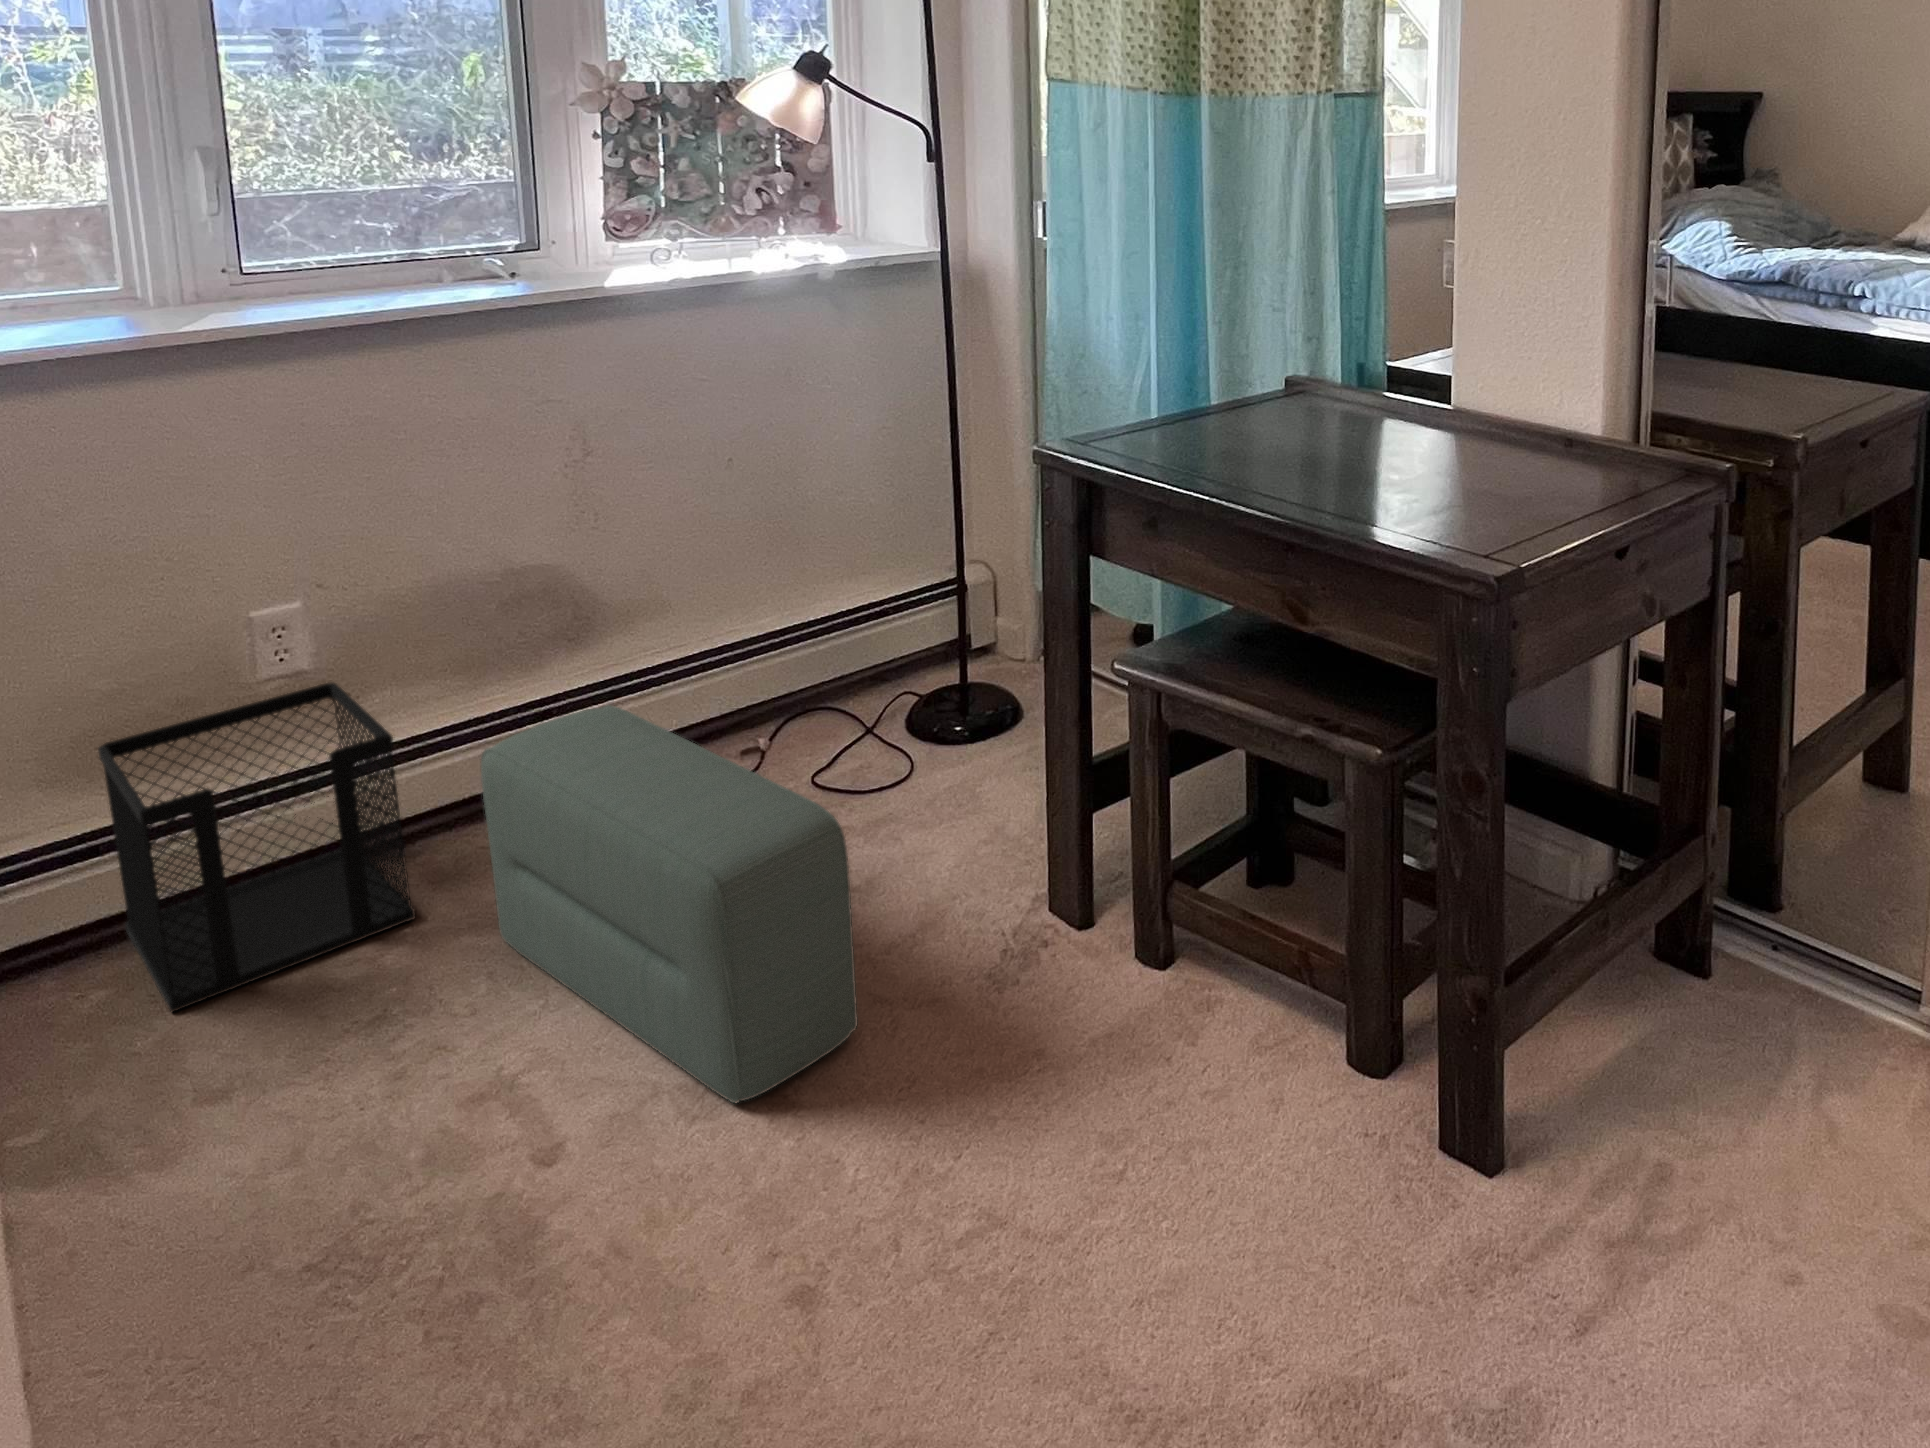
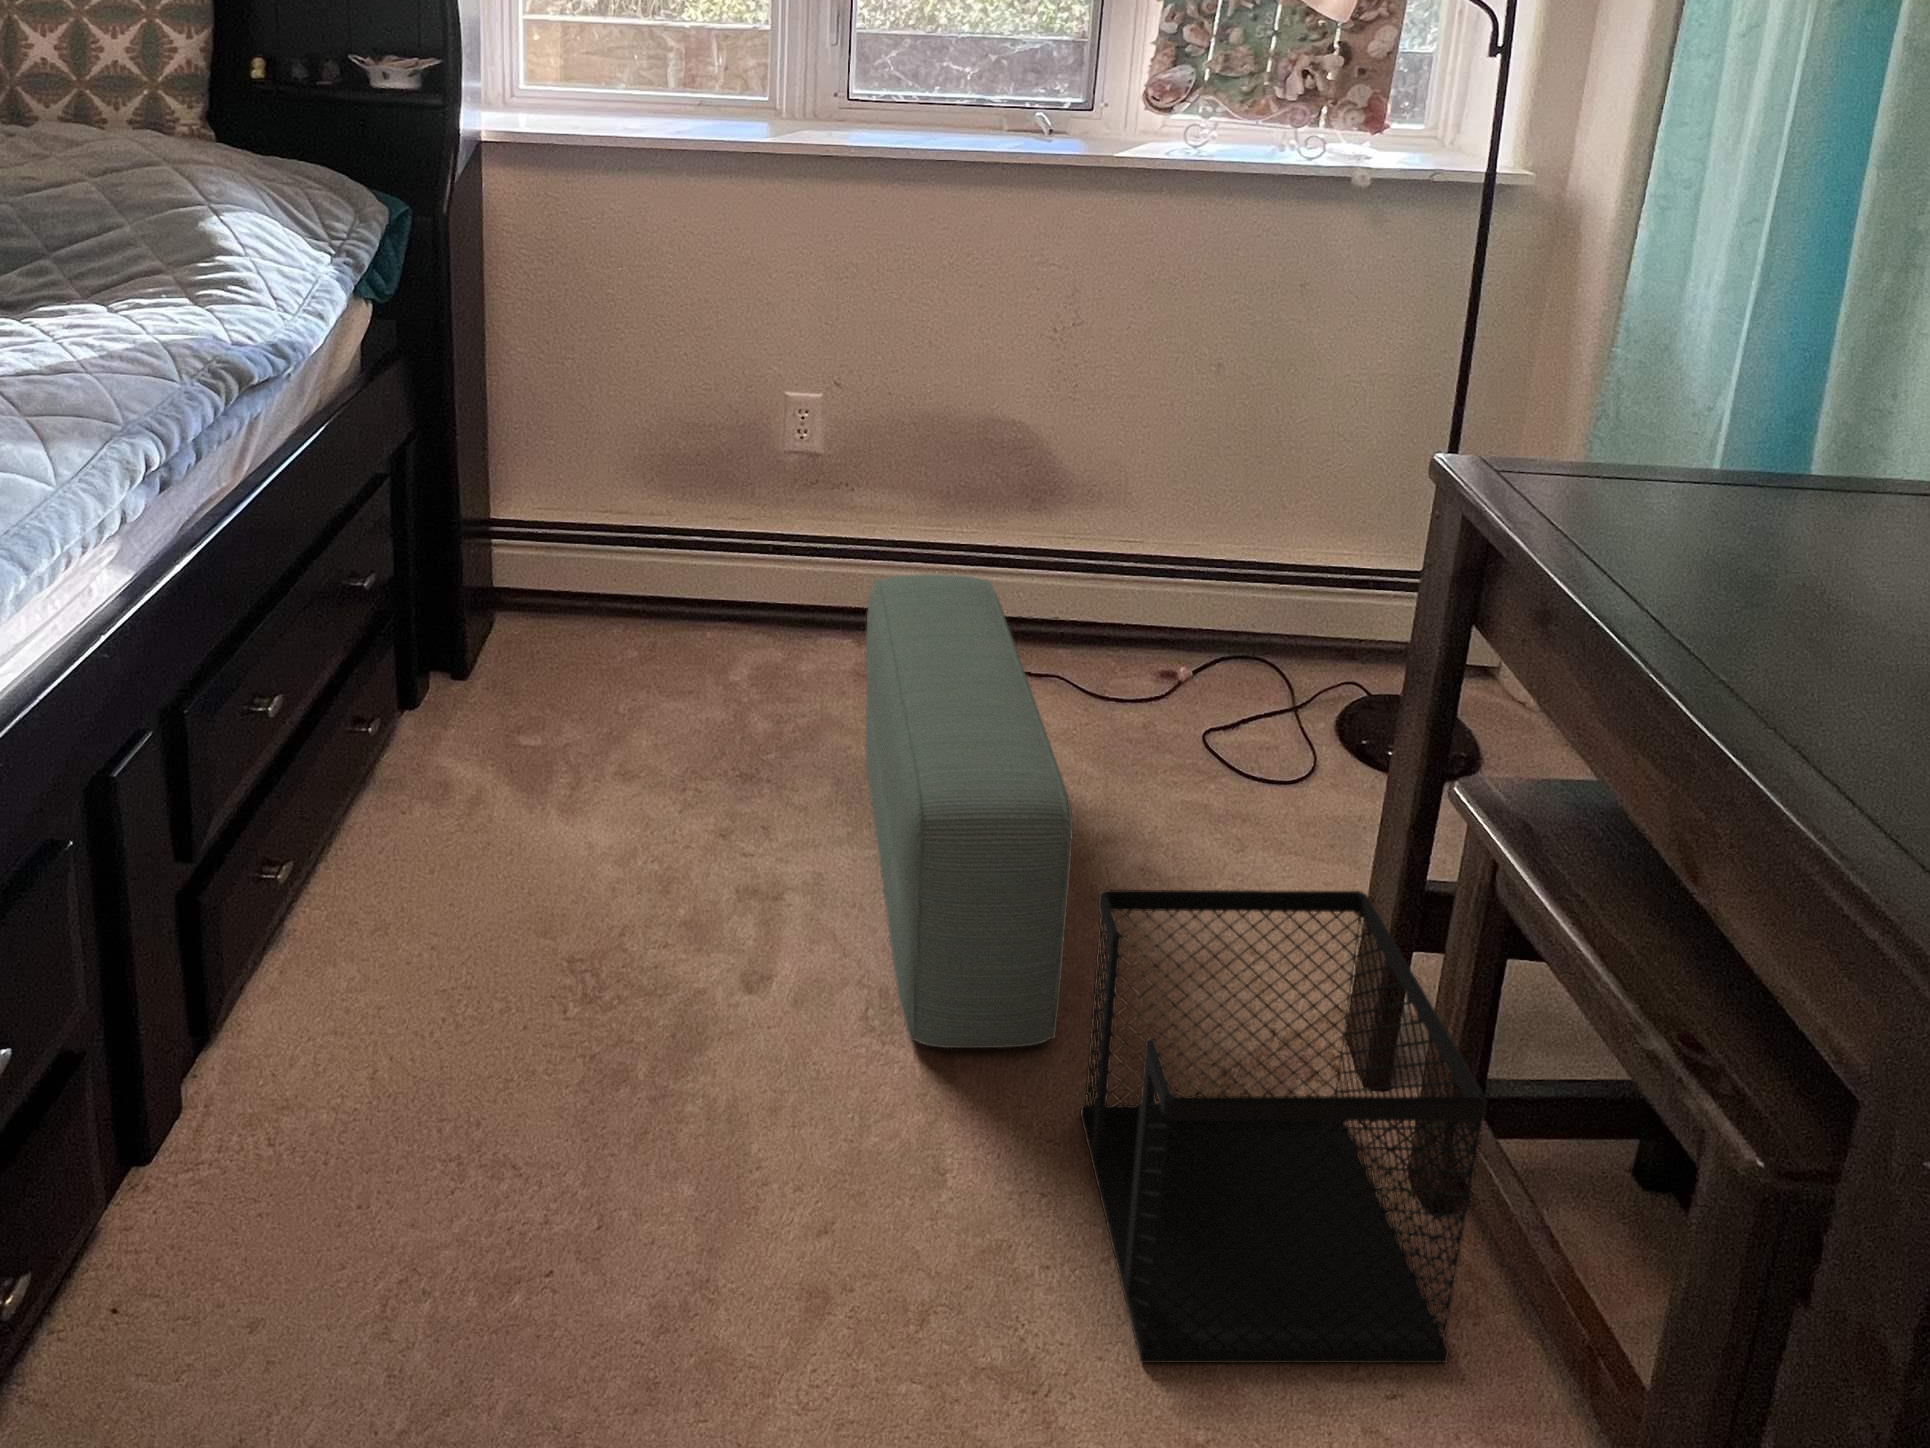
wastebasket: present [98,682,415,1012] -> present [1080,890,1487,1363]

